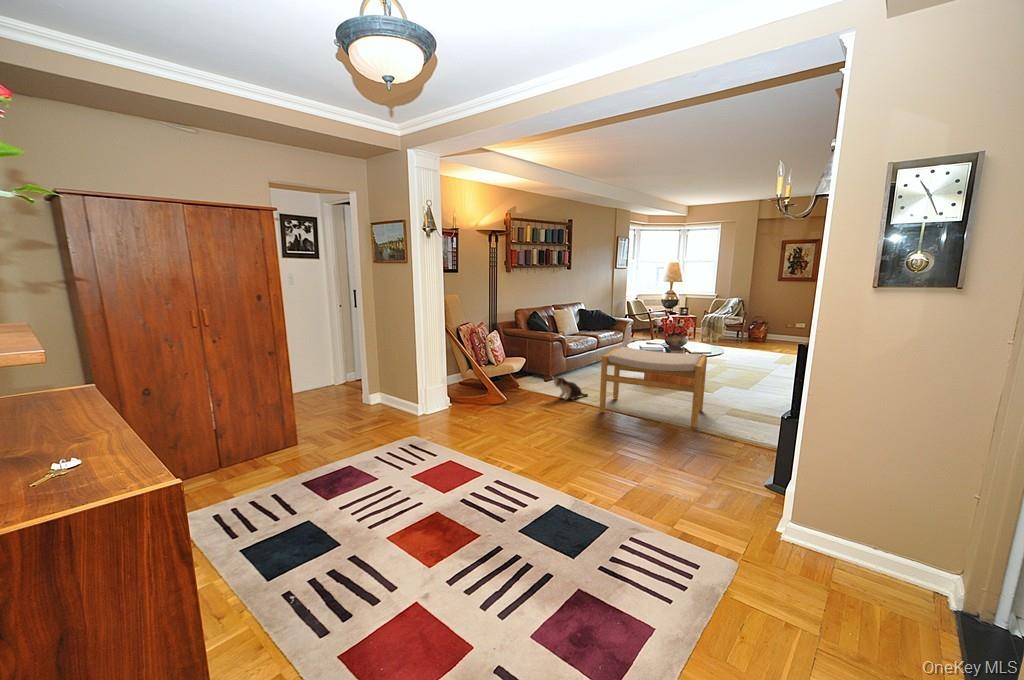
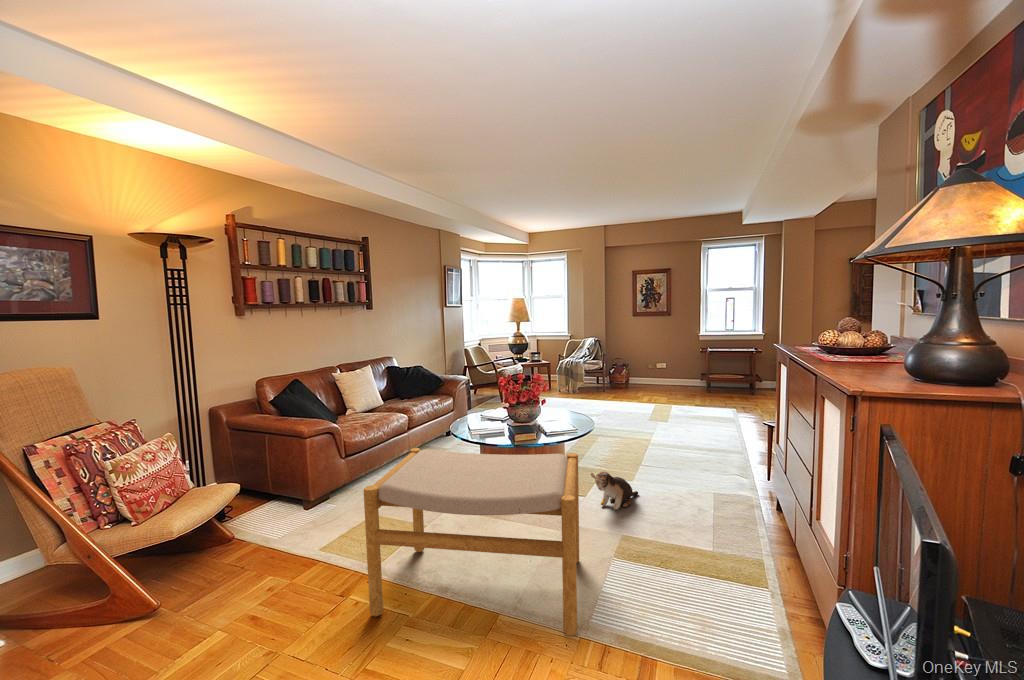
plush toy: present [552,377,588,400] -> present [591,471,638,510]

